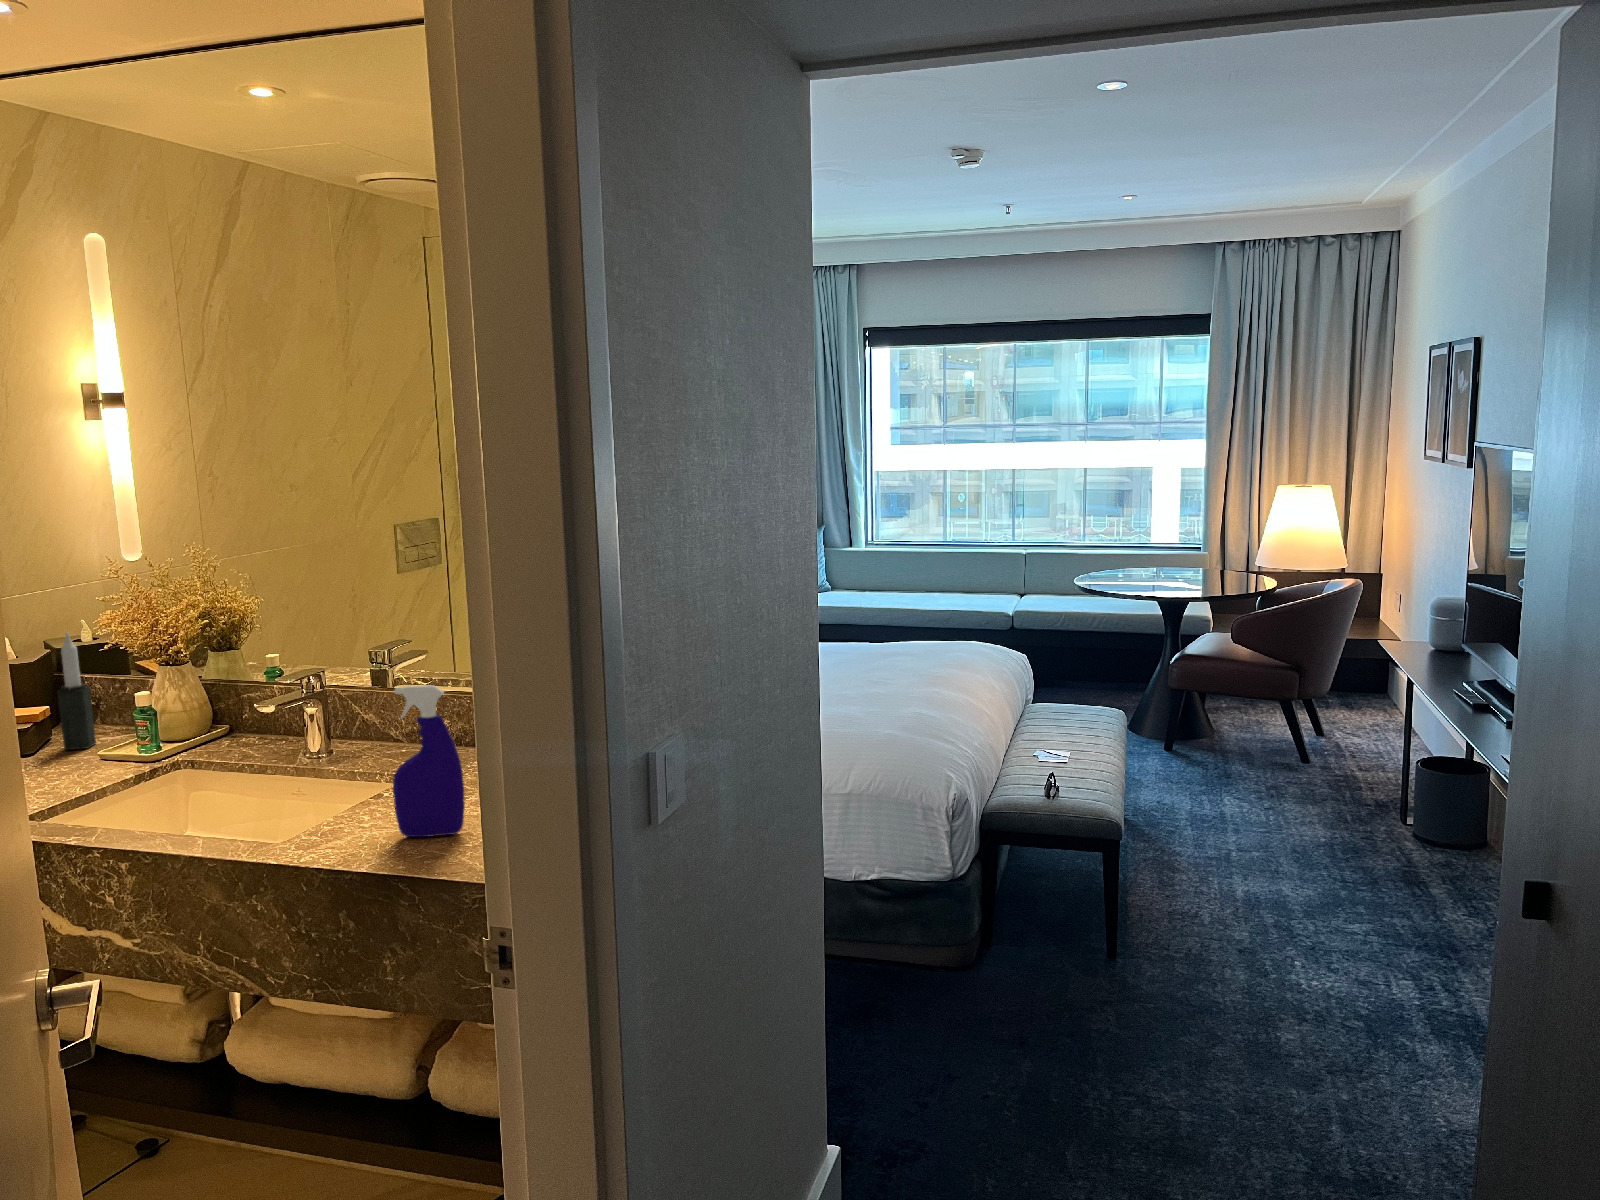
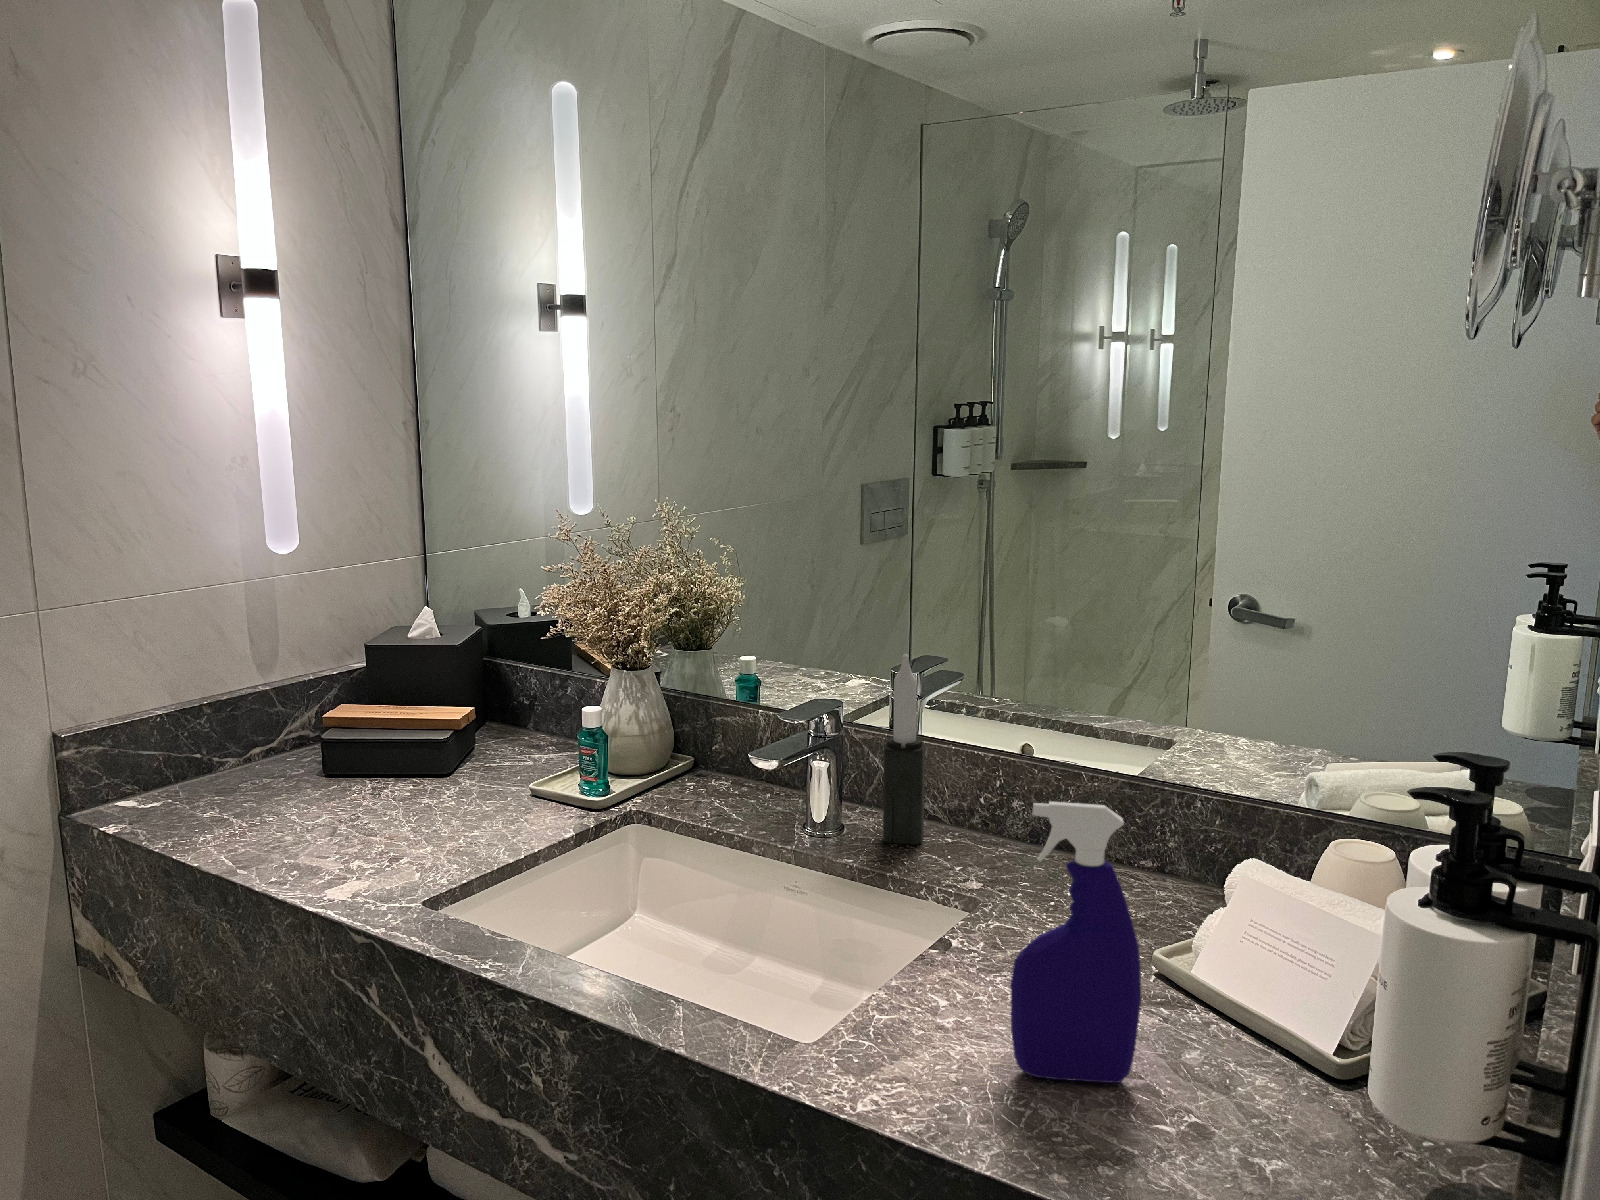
candle: present [58,633,96,750] -> present [883,654,925,845]

